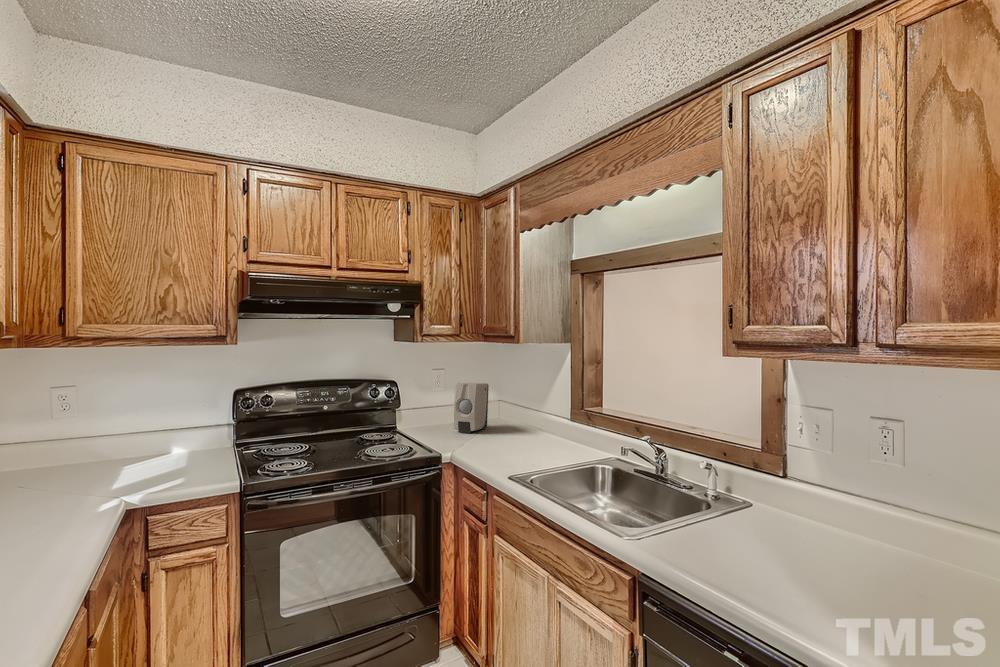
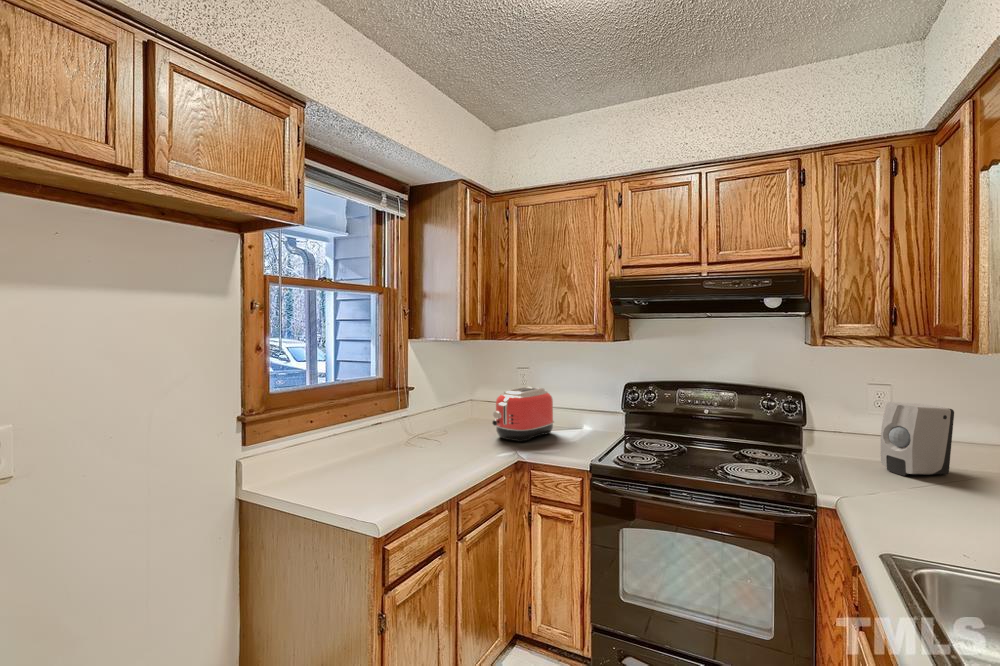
toaster: none [52,410,148,490] -> present [492,387,554,442]

